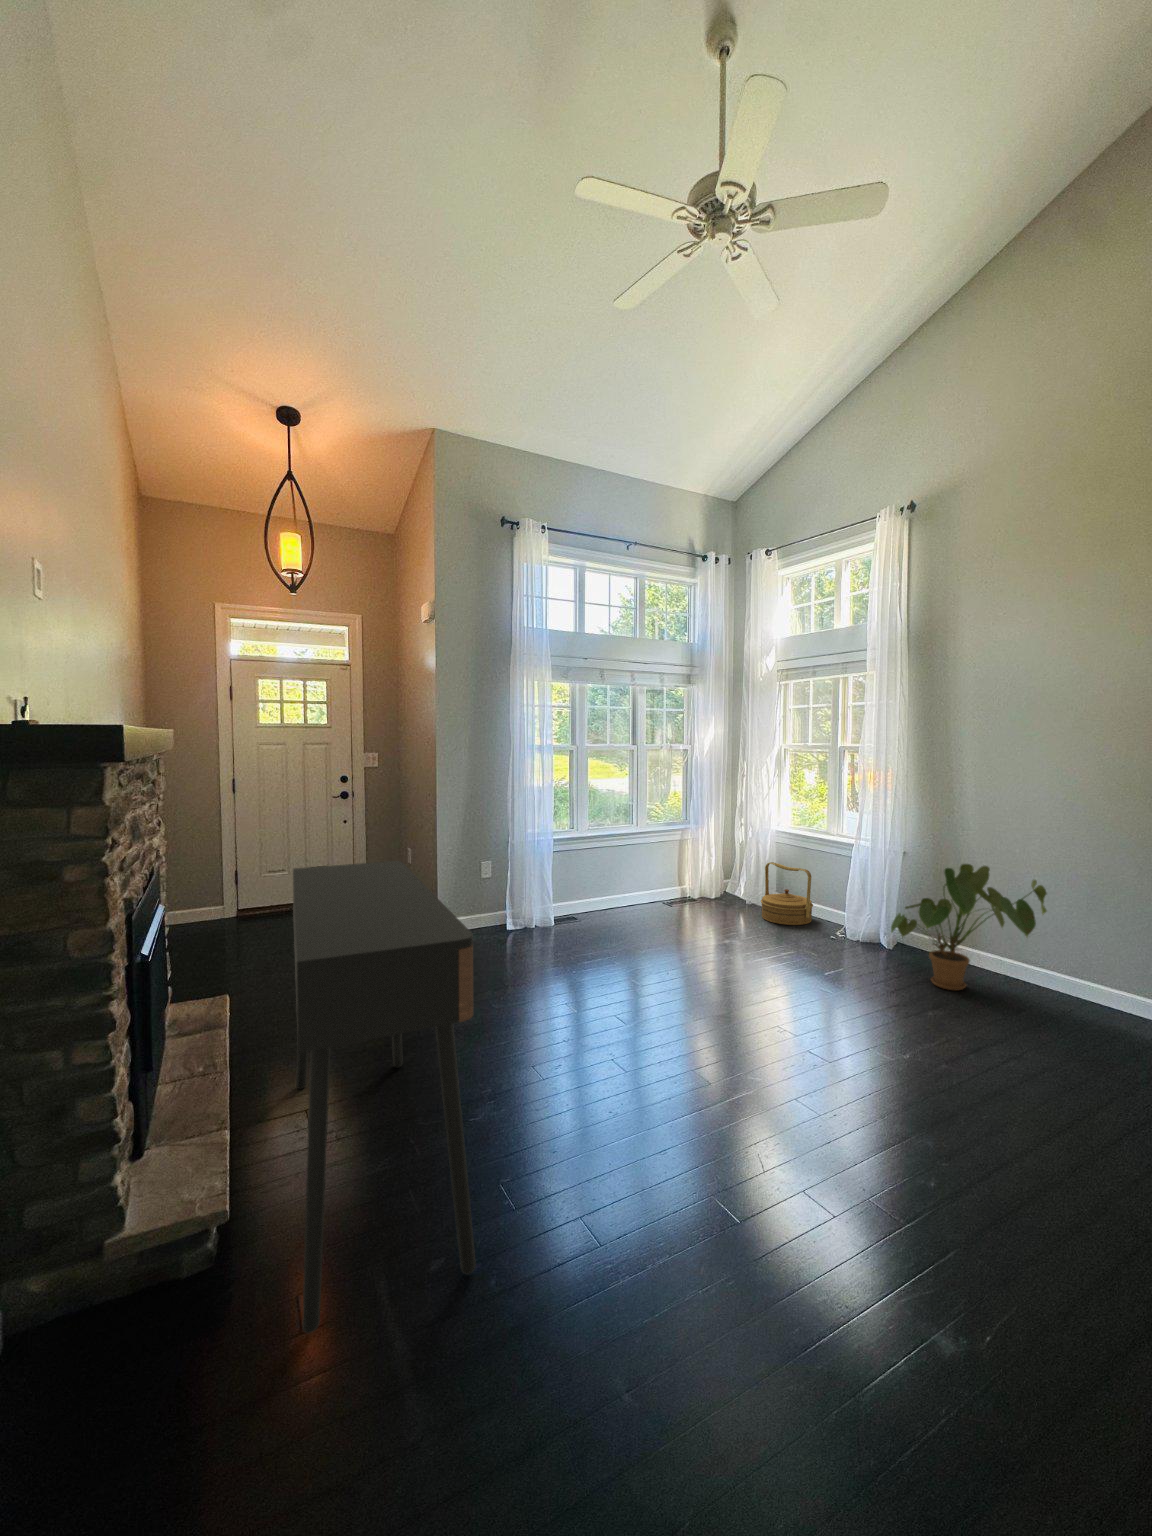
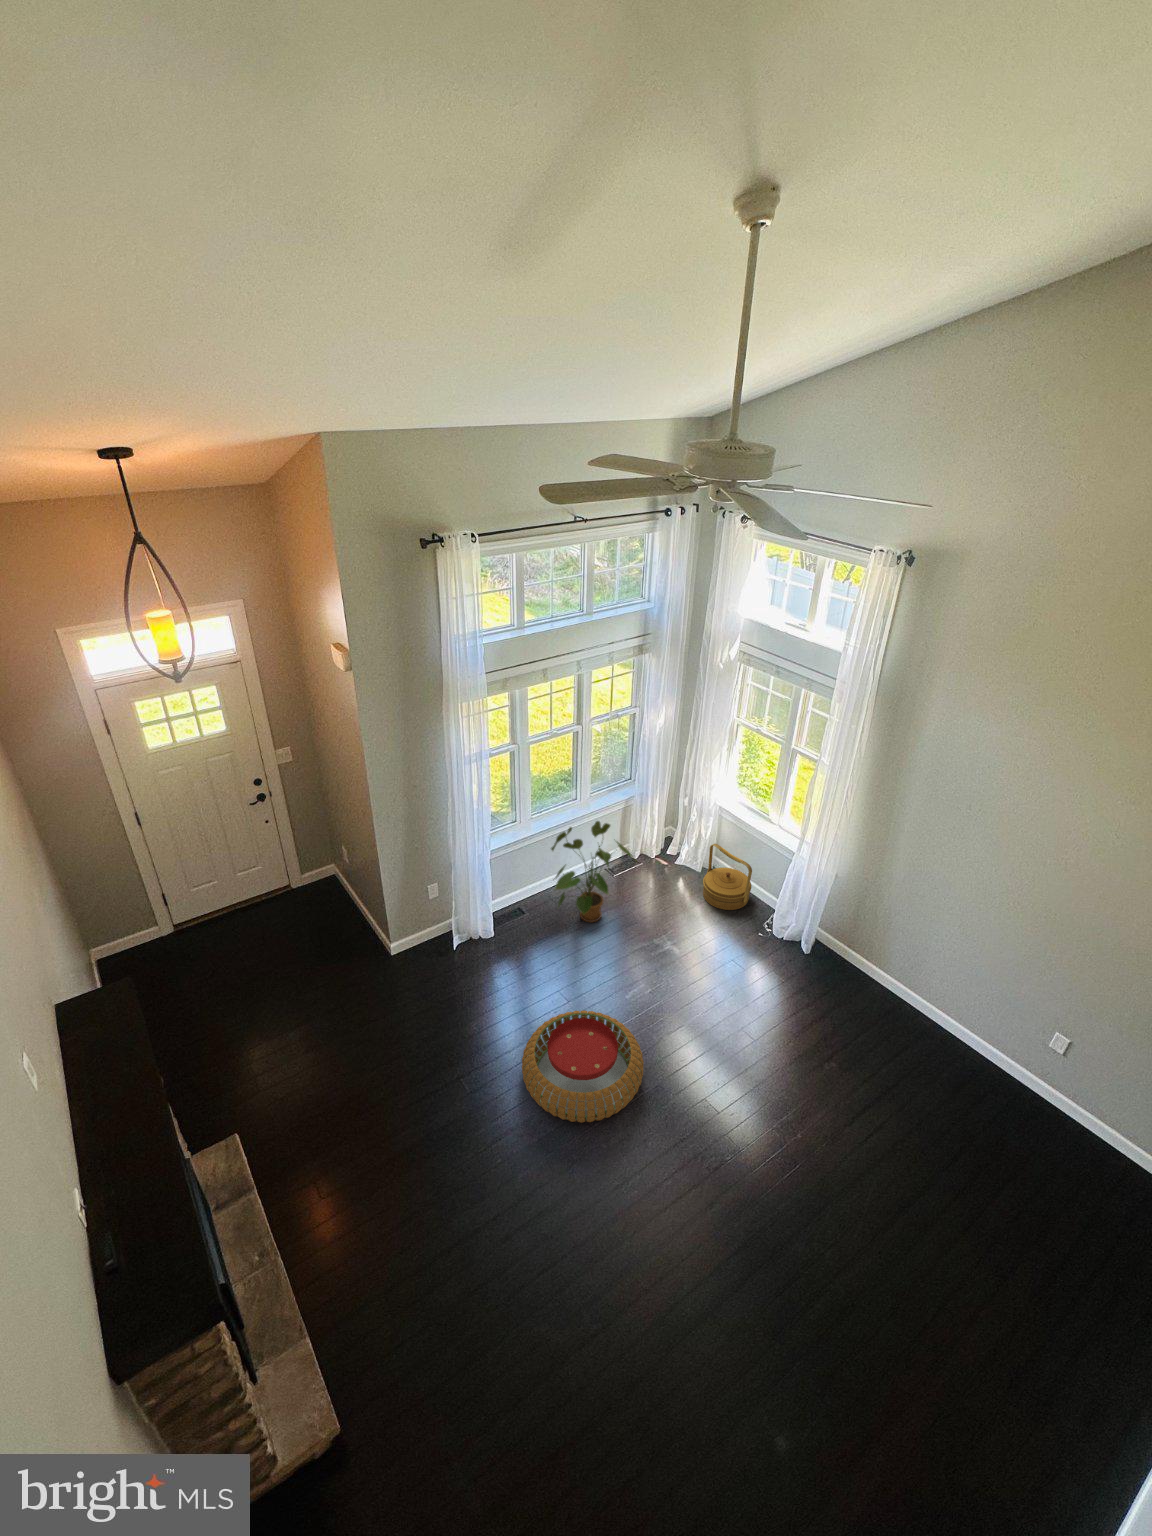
console table: present [293,861,476,1333] -> none [295,1079,500,1482]
house plant: present [891,864,1047,990] -> present [551,821,633,922]
pouf: none [559,942,701,1032] -> present [522,1010,644,1123]

